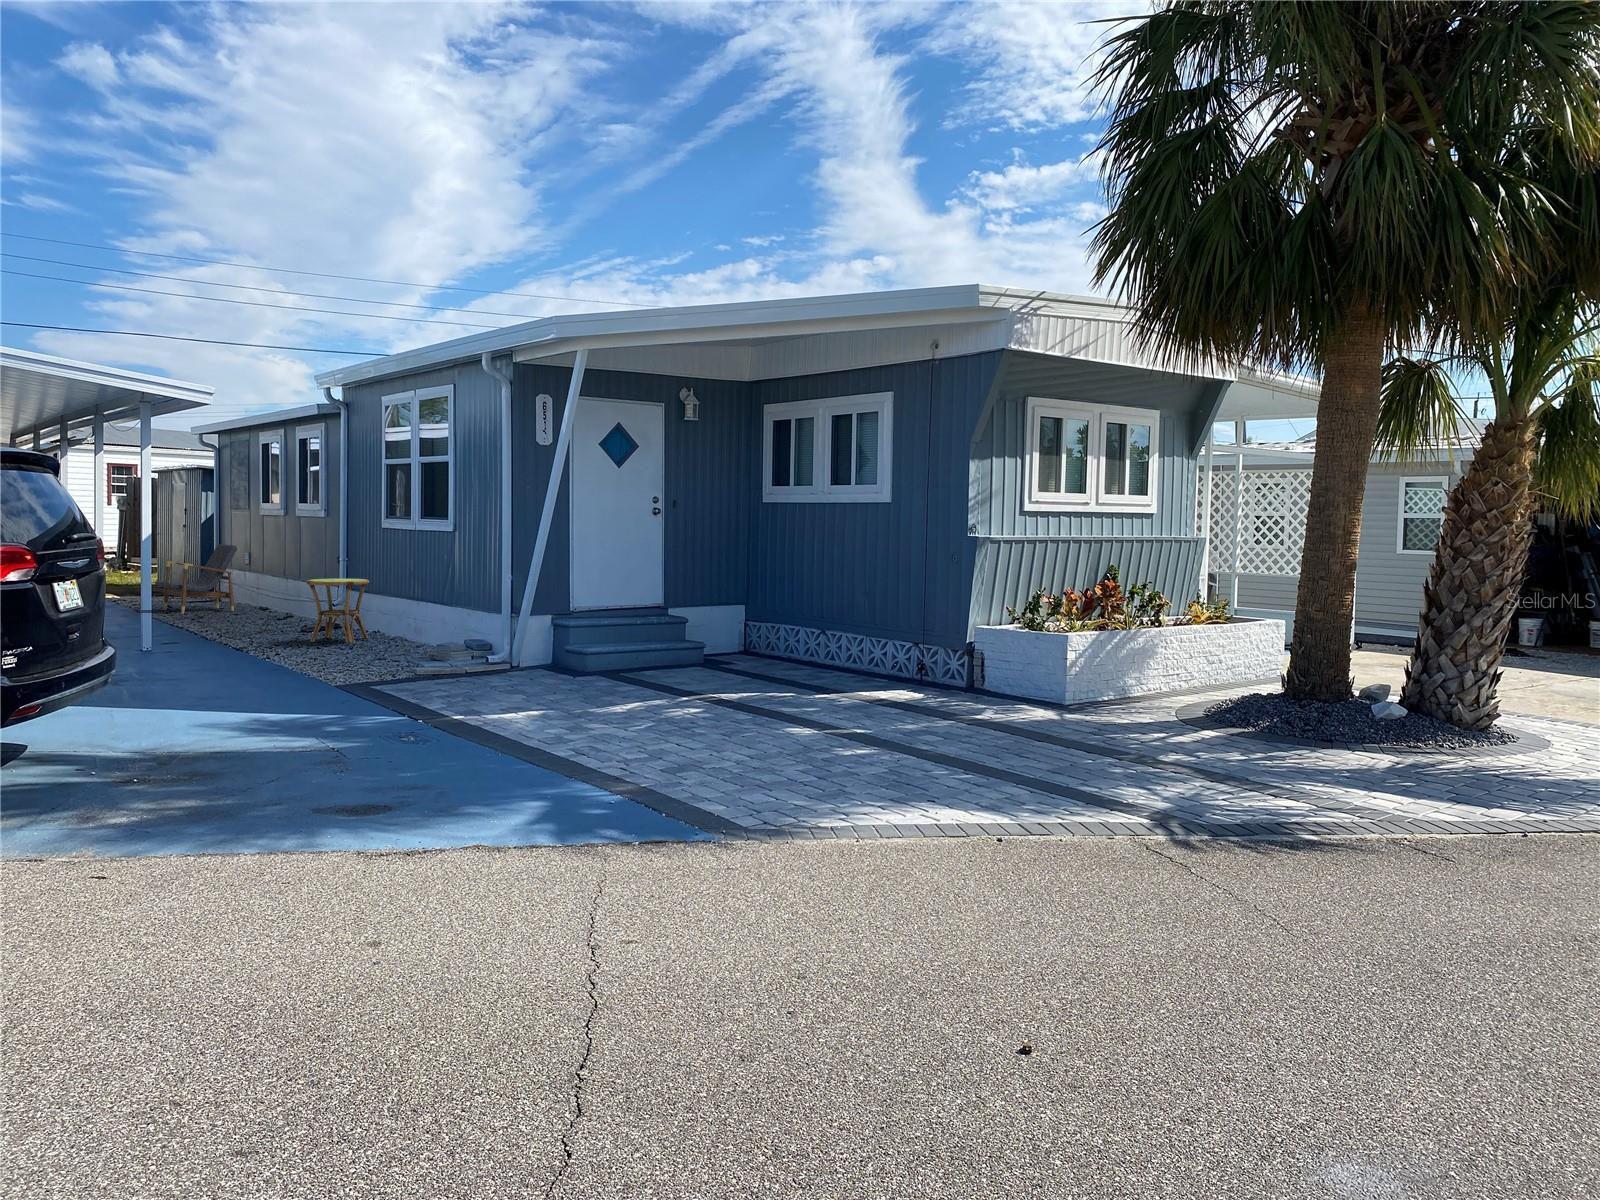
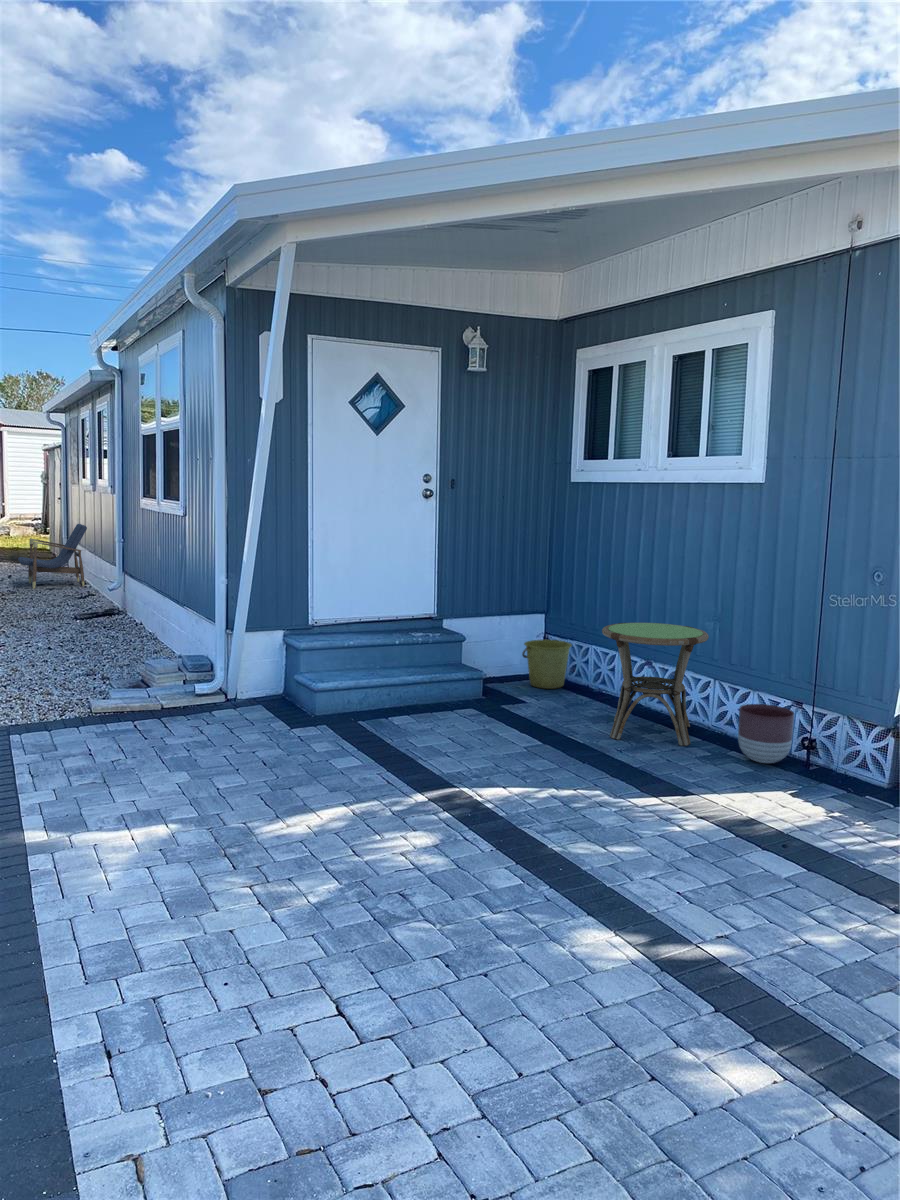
side table: present [306,579,369,643] -> present [602,623,709,746]
bucket: none [729,624,768,659] -> present [522,640,572,689]
planter: none [880,646,912,681] -> present [738,704,794,763]

